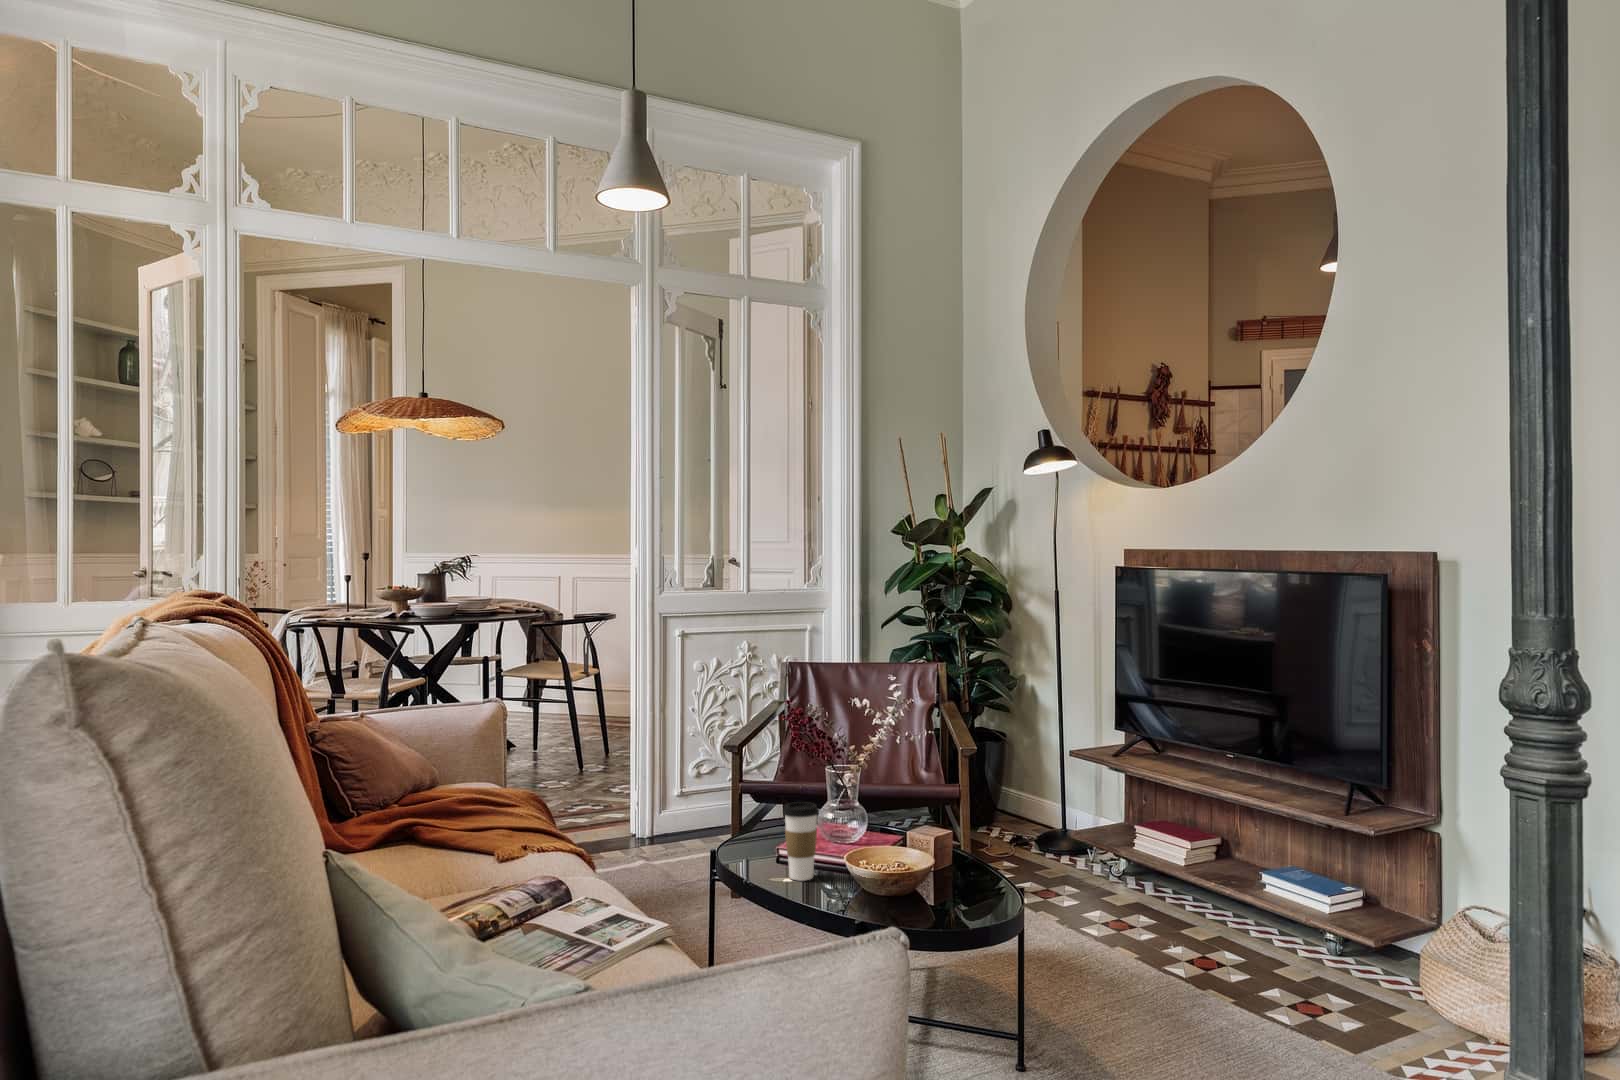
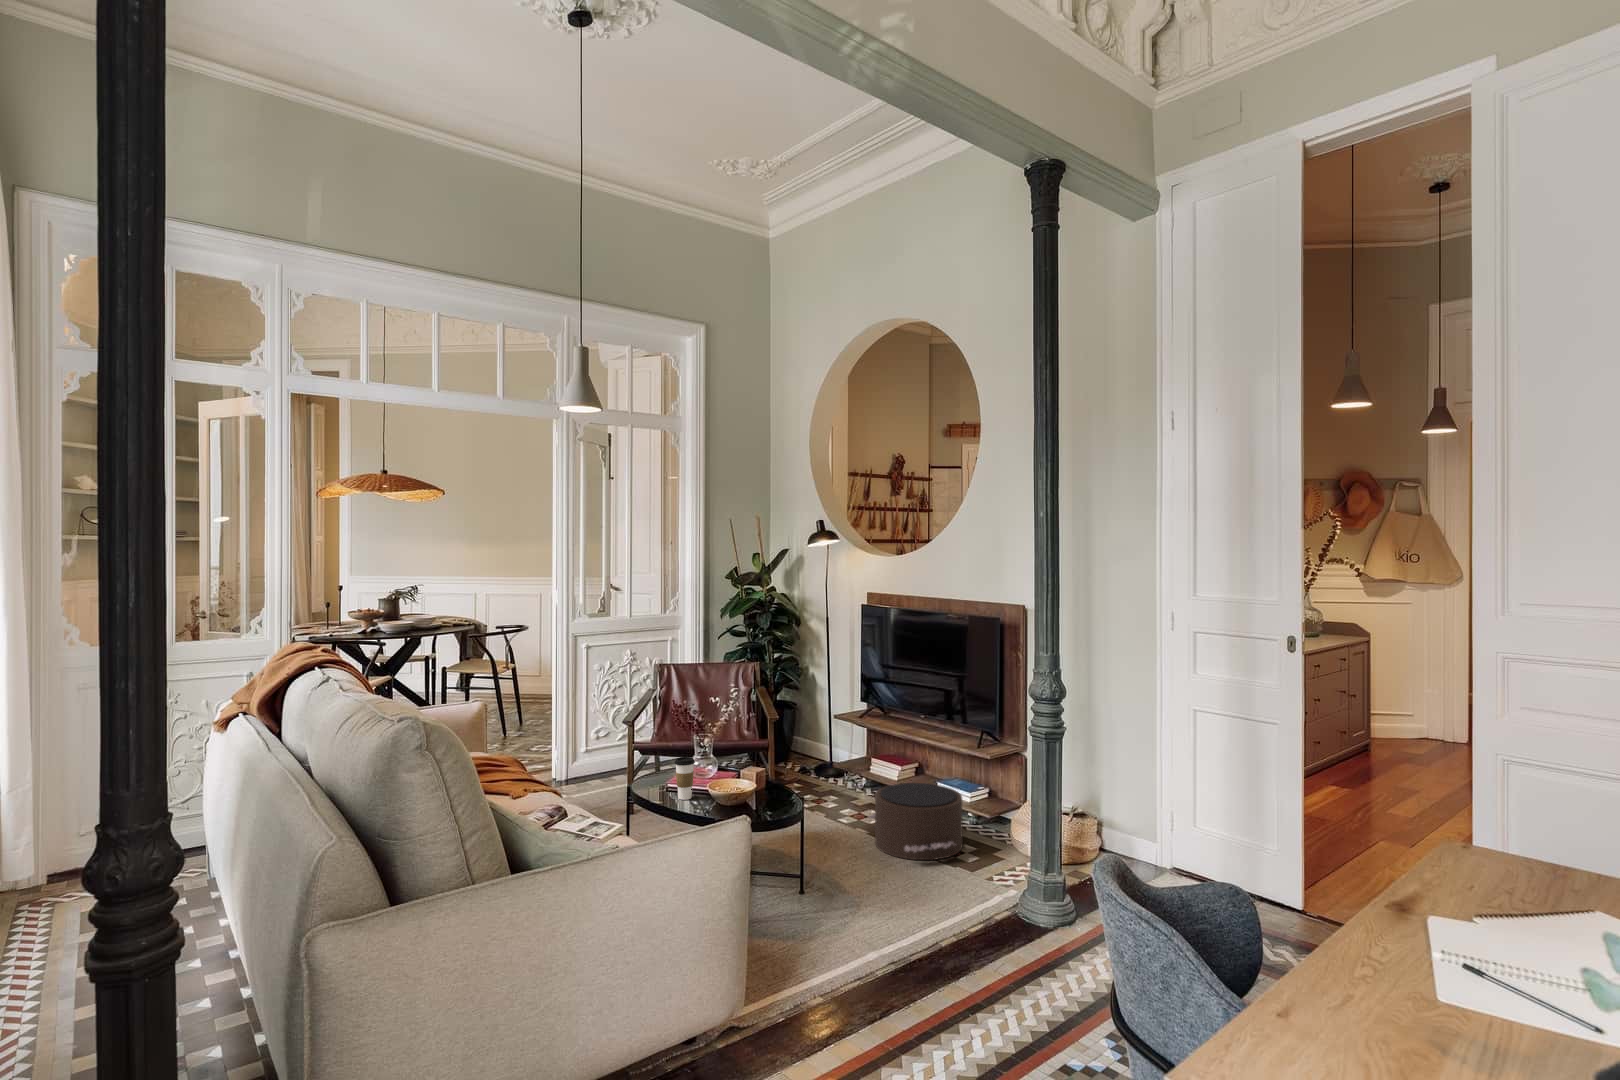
pouf: none [1135,871,1326,1022] -> present [868,783,962,860]

